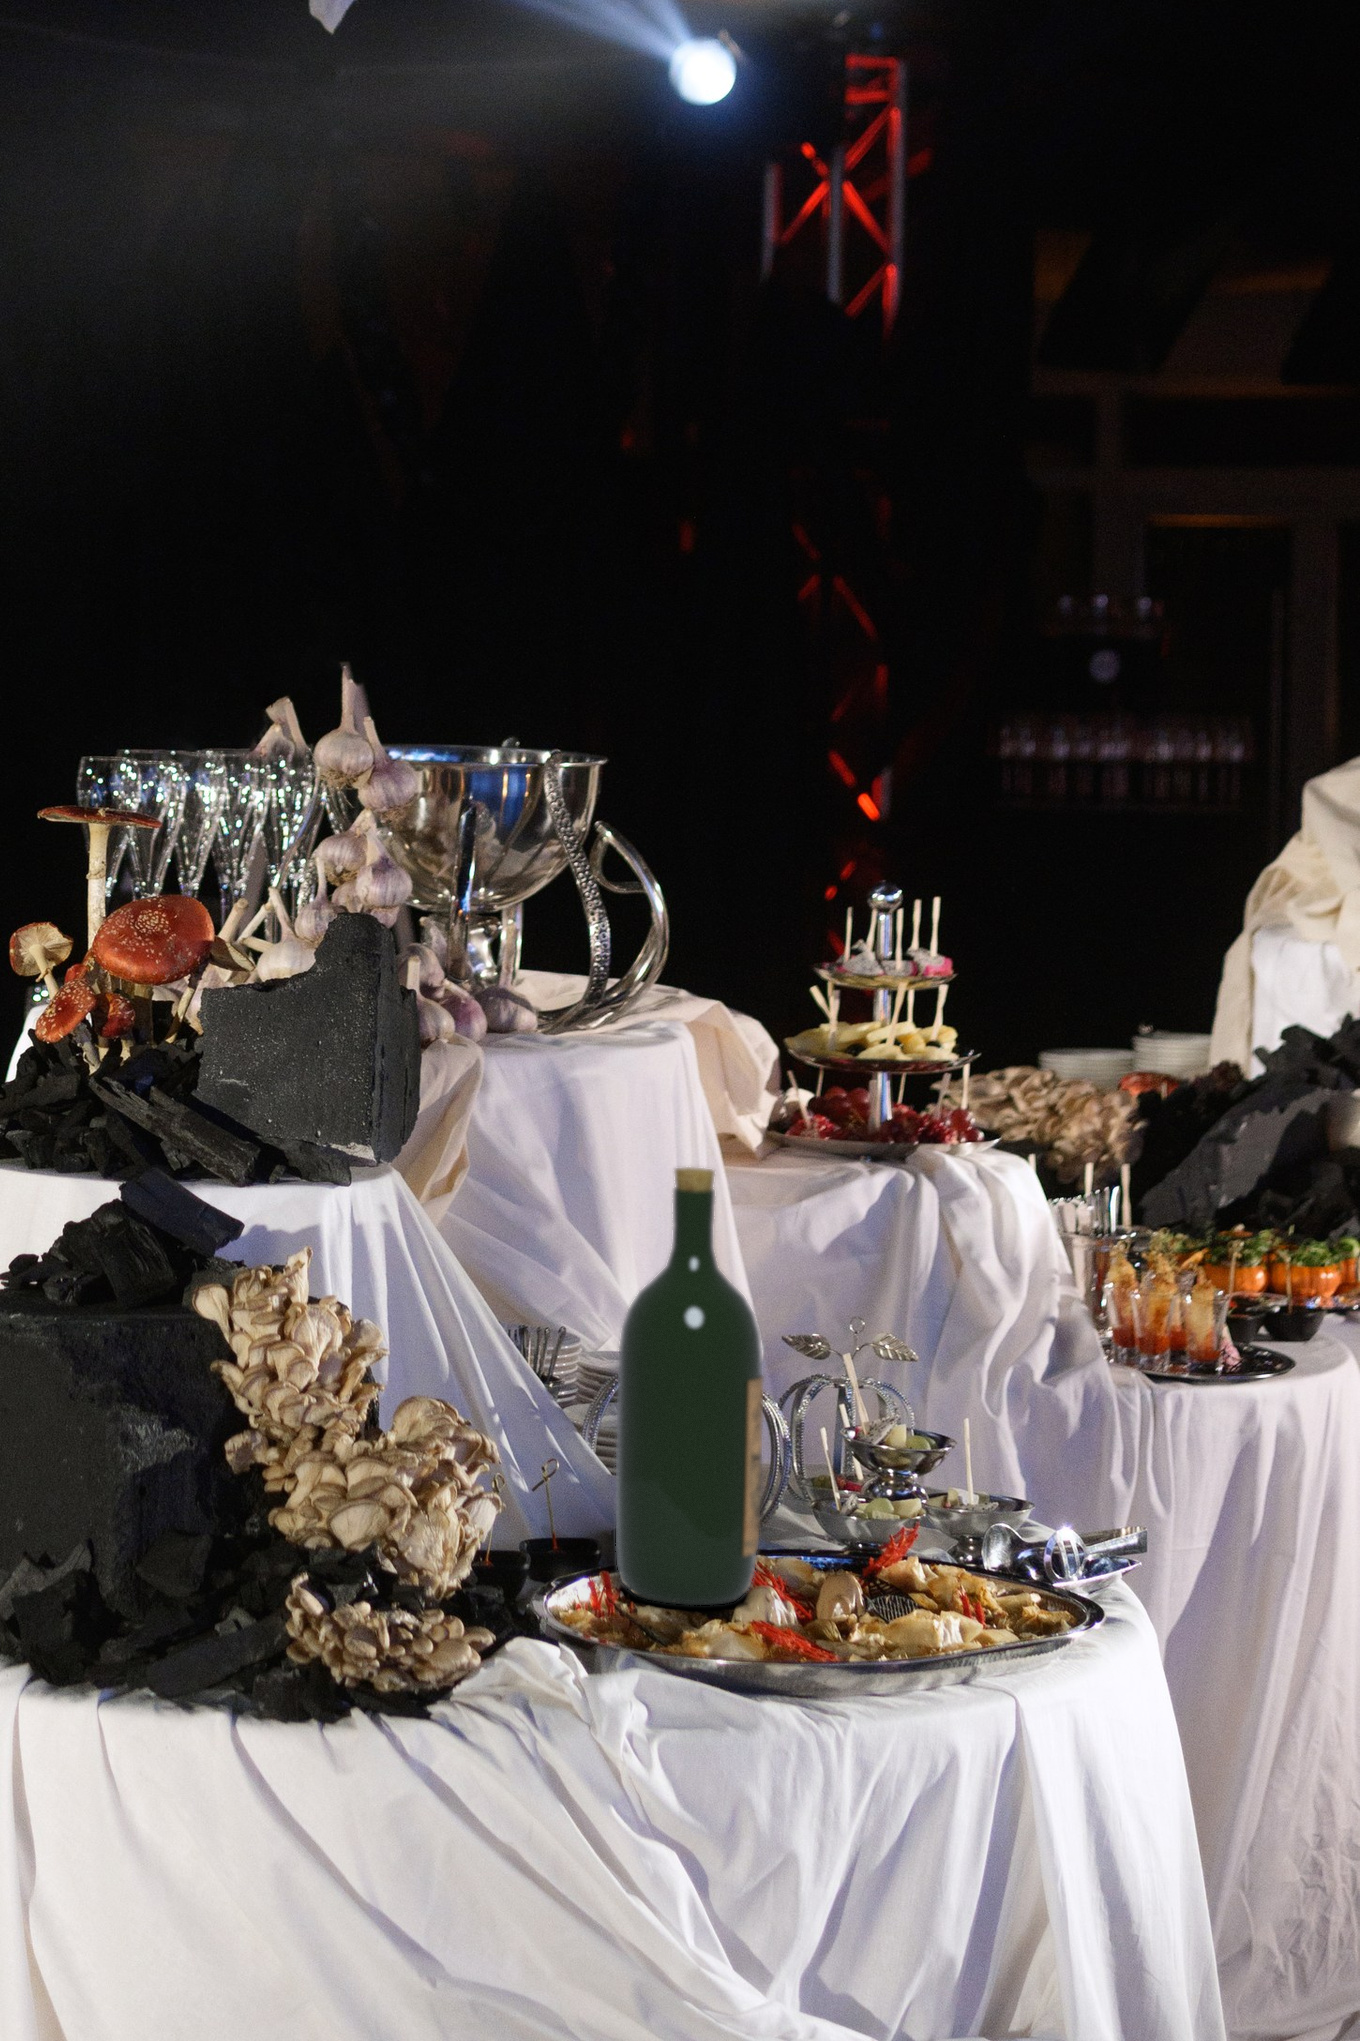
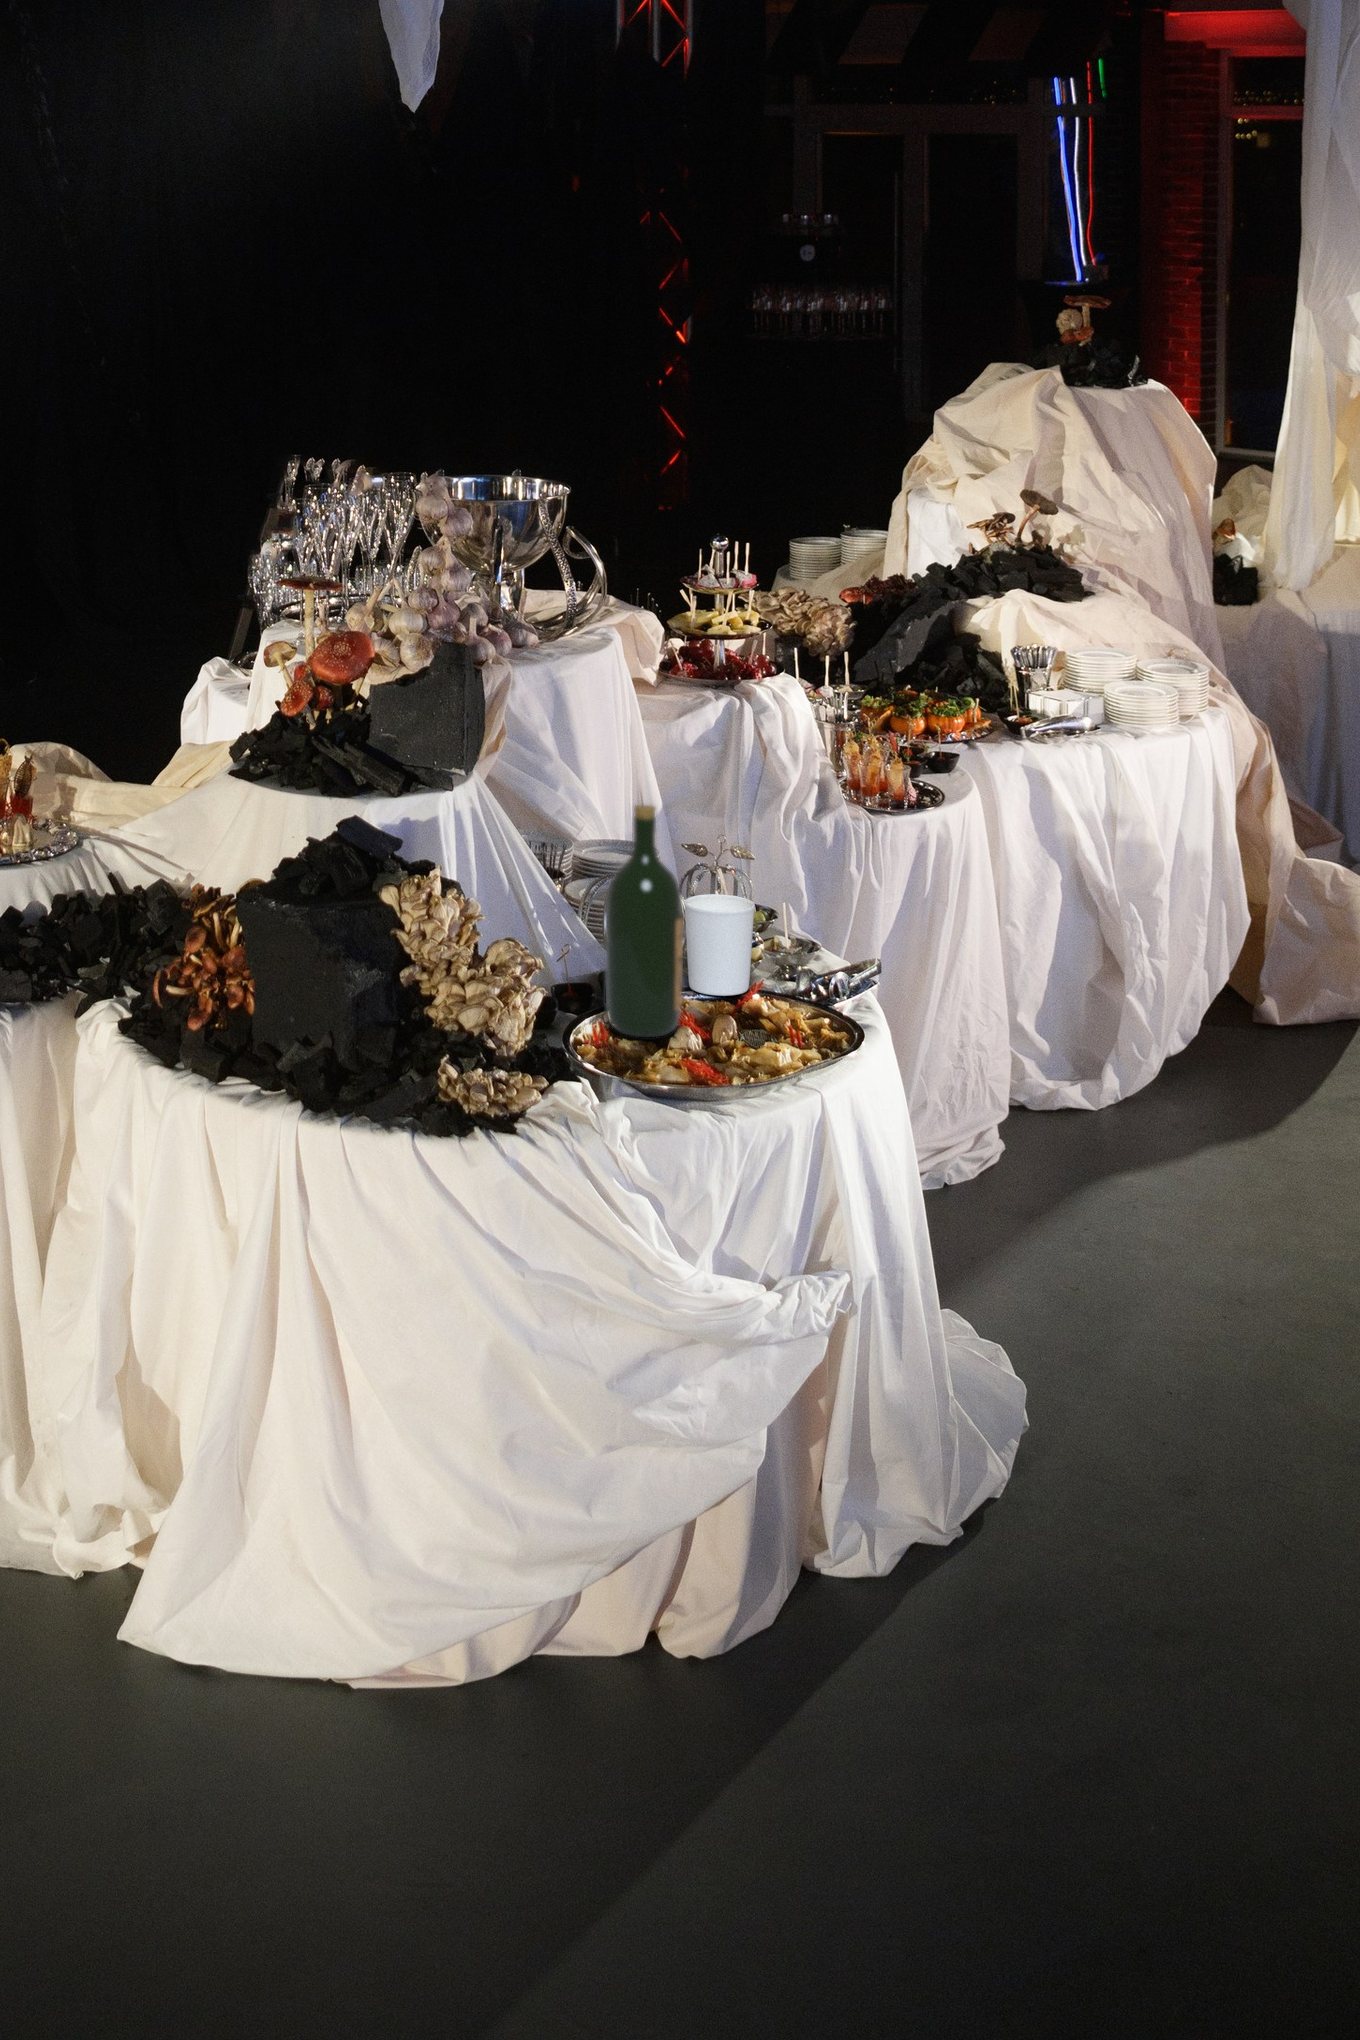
candle holder: none [771,1376,903,1558] -> present [684,894,755,996]

